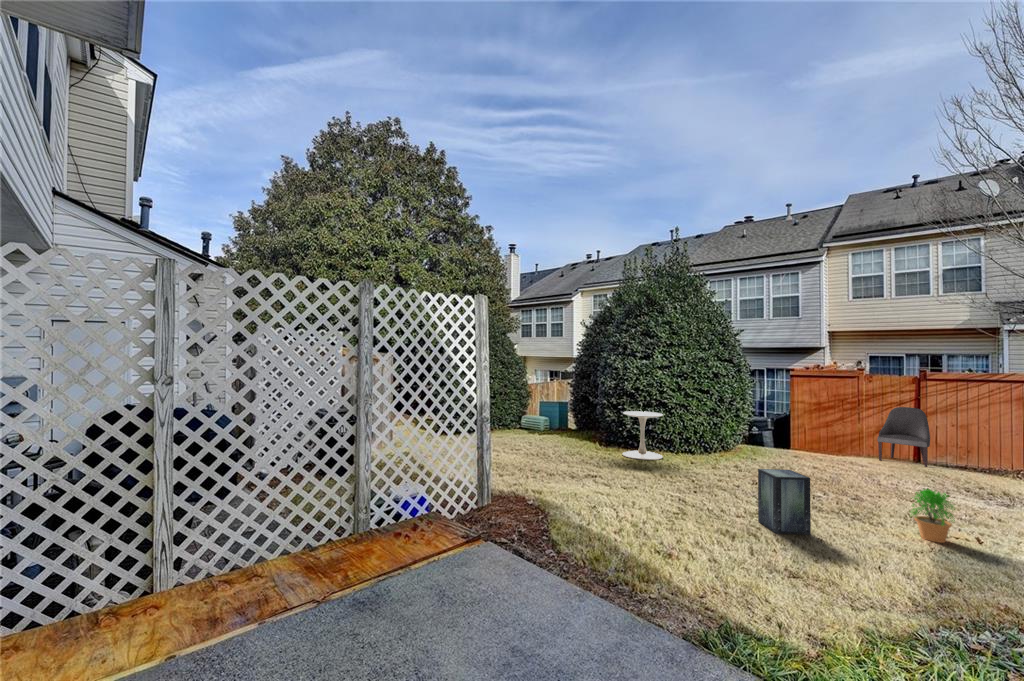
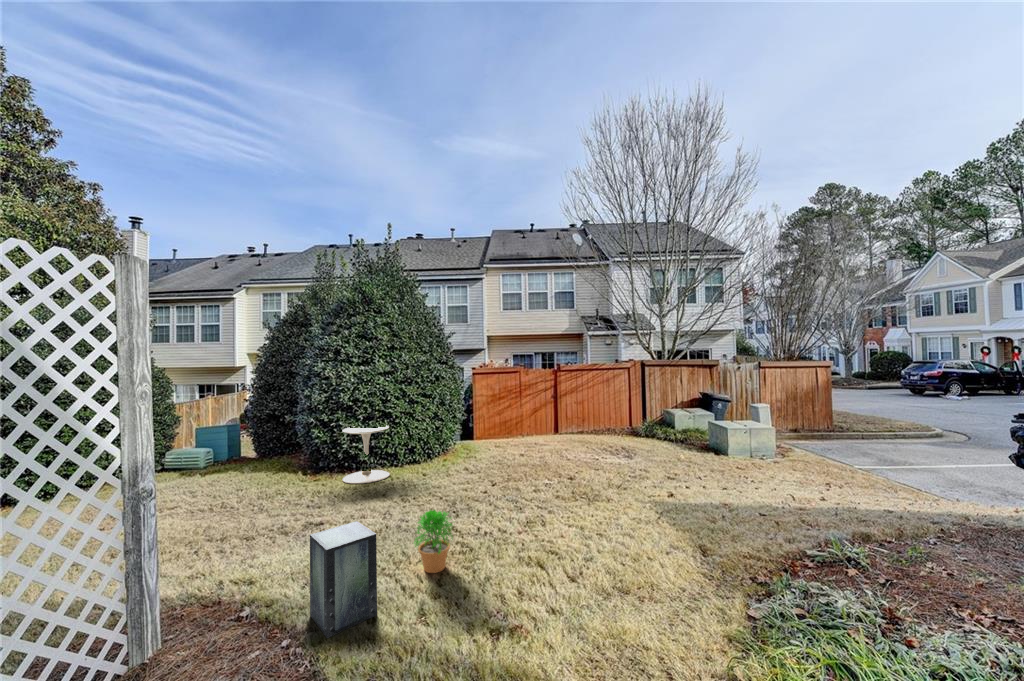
chair: present [877,407,930,467] -> none [543,392,572,436]
storage box: present [758,469,811,535] -> present [310,521,377,638]
potted plant: present [910,488,955,543] -> present [414,510,453,573]

